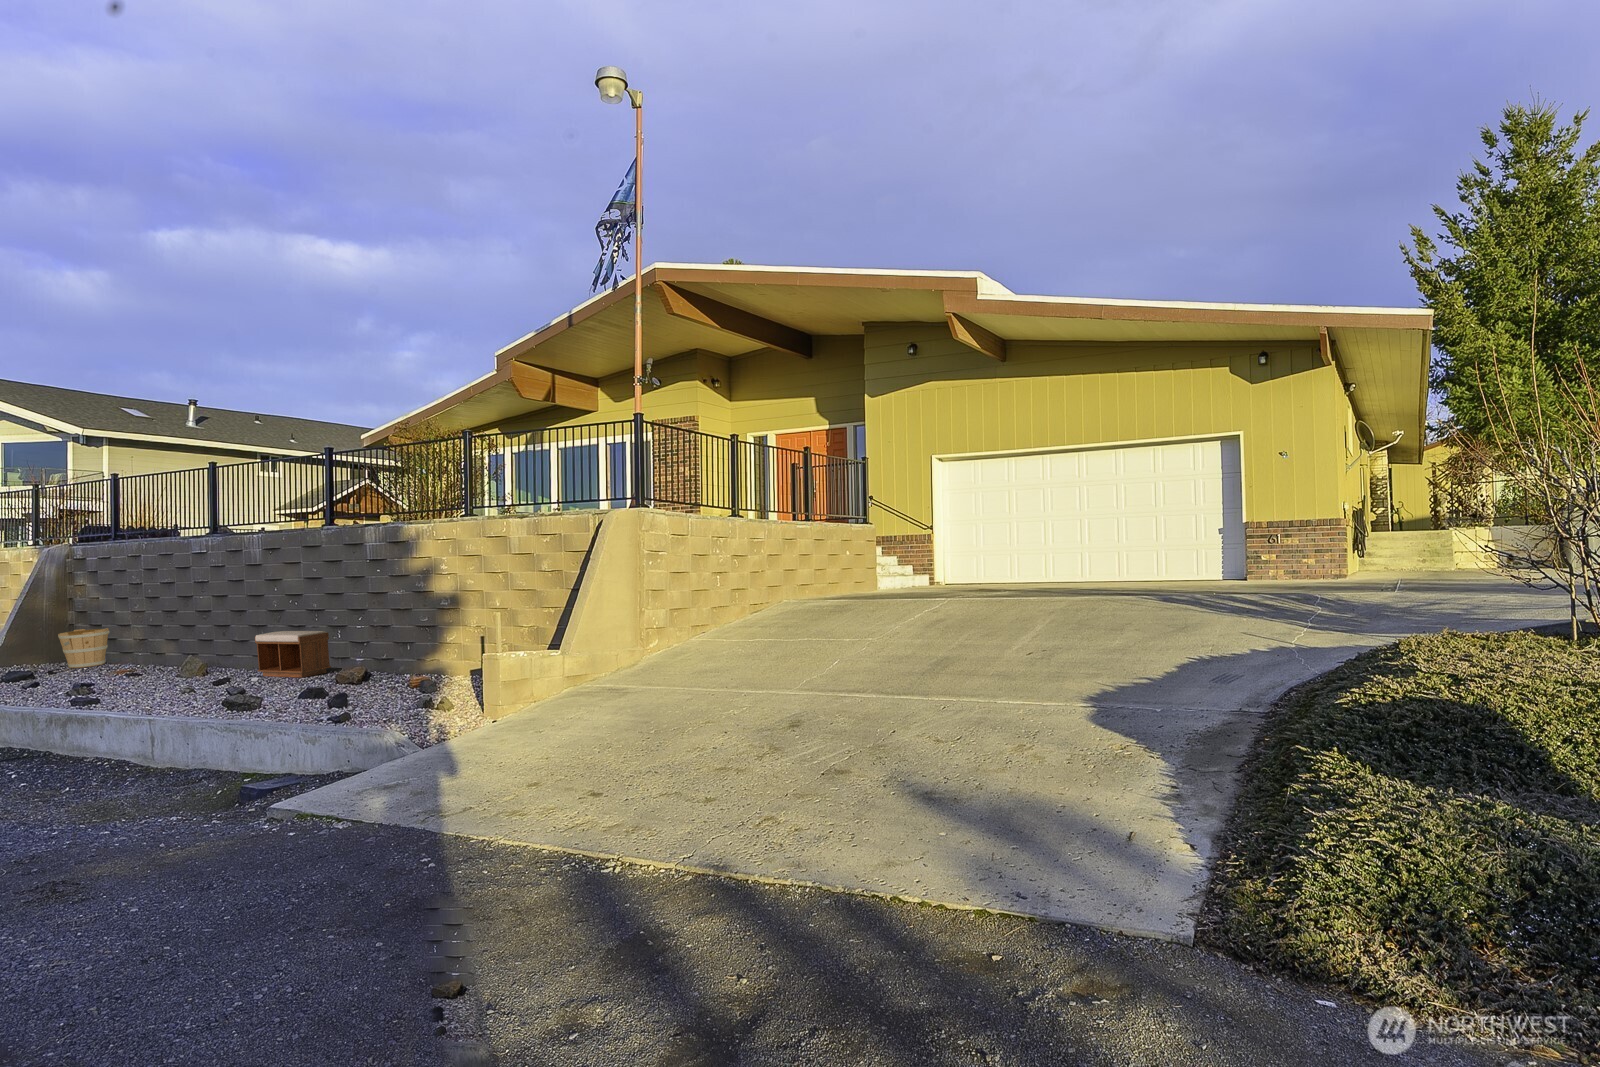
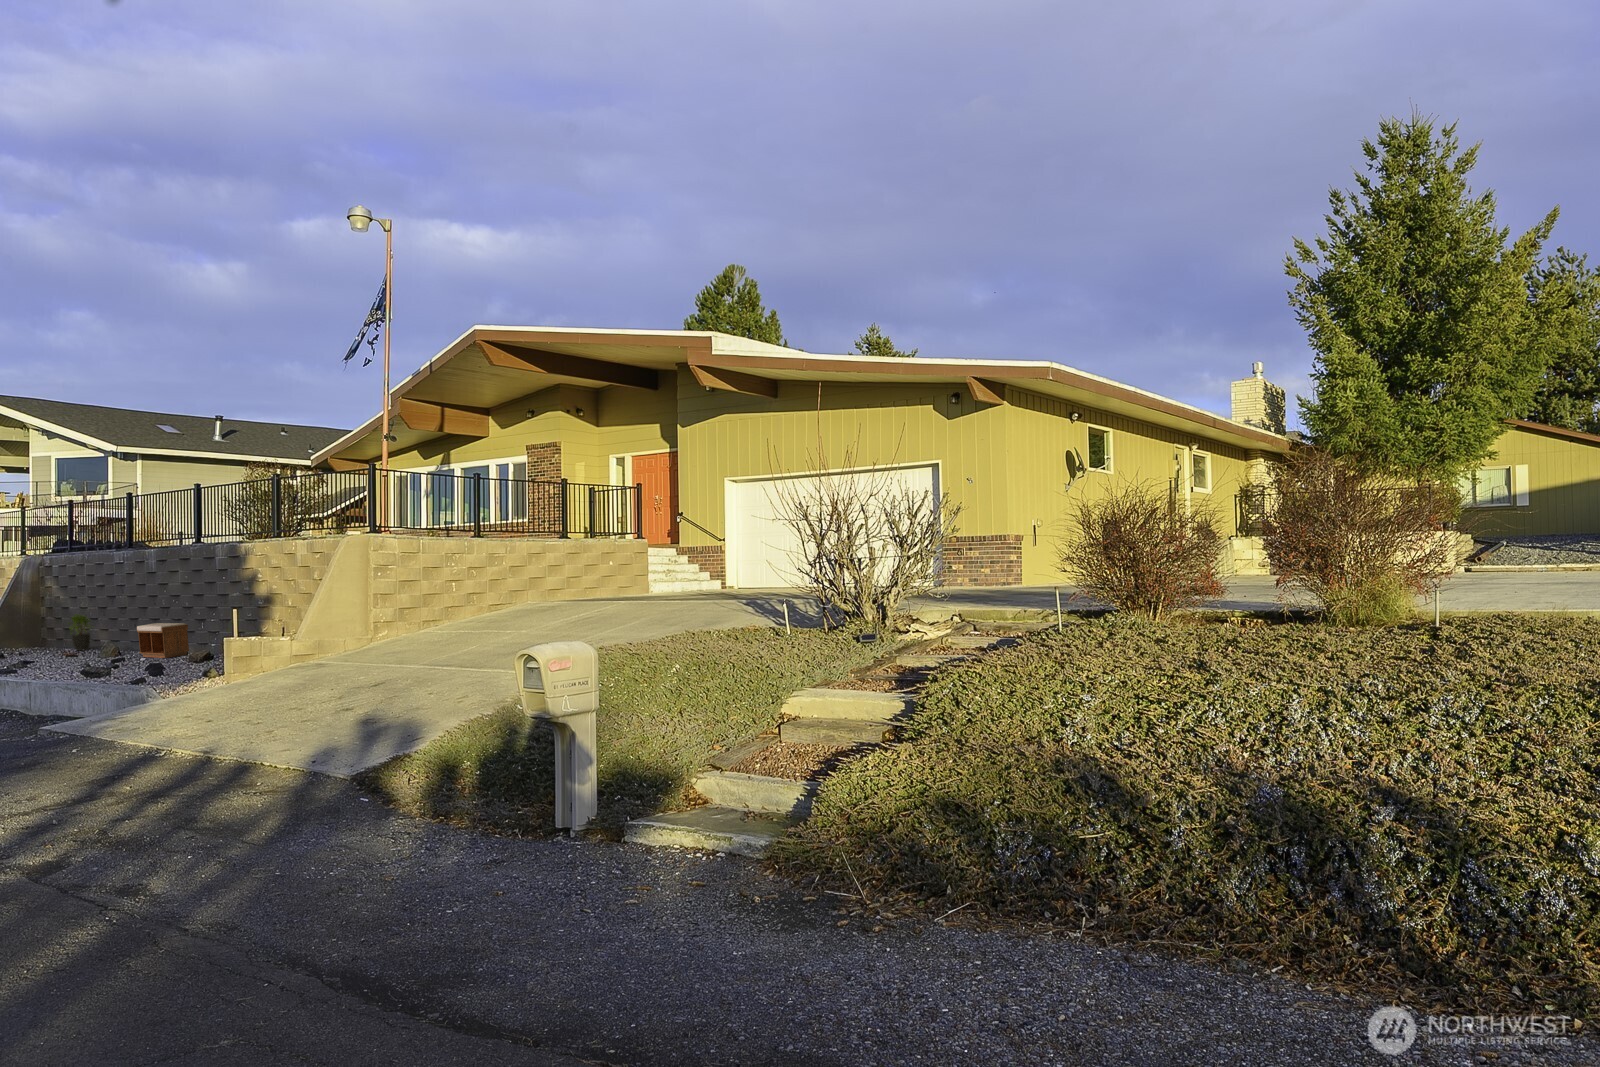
potted plant: none [128,619,167,669] -> present [68,615,94,651]
wooden bucket: present [58,628,110,668] -> none [23,620,63,650]

